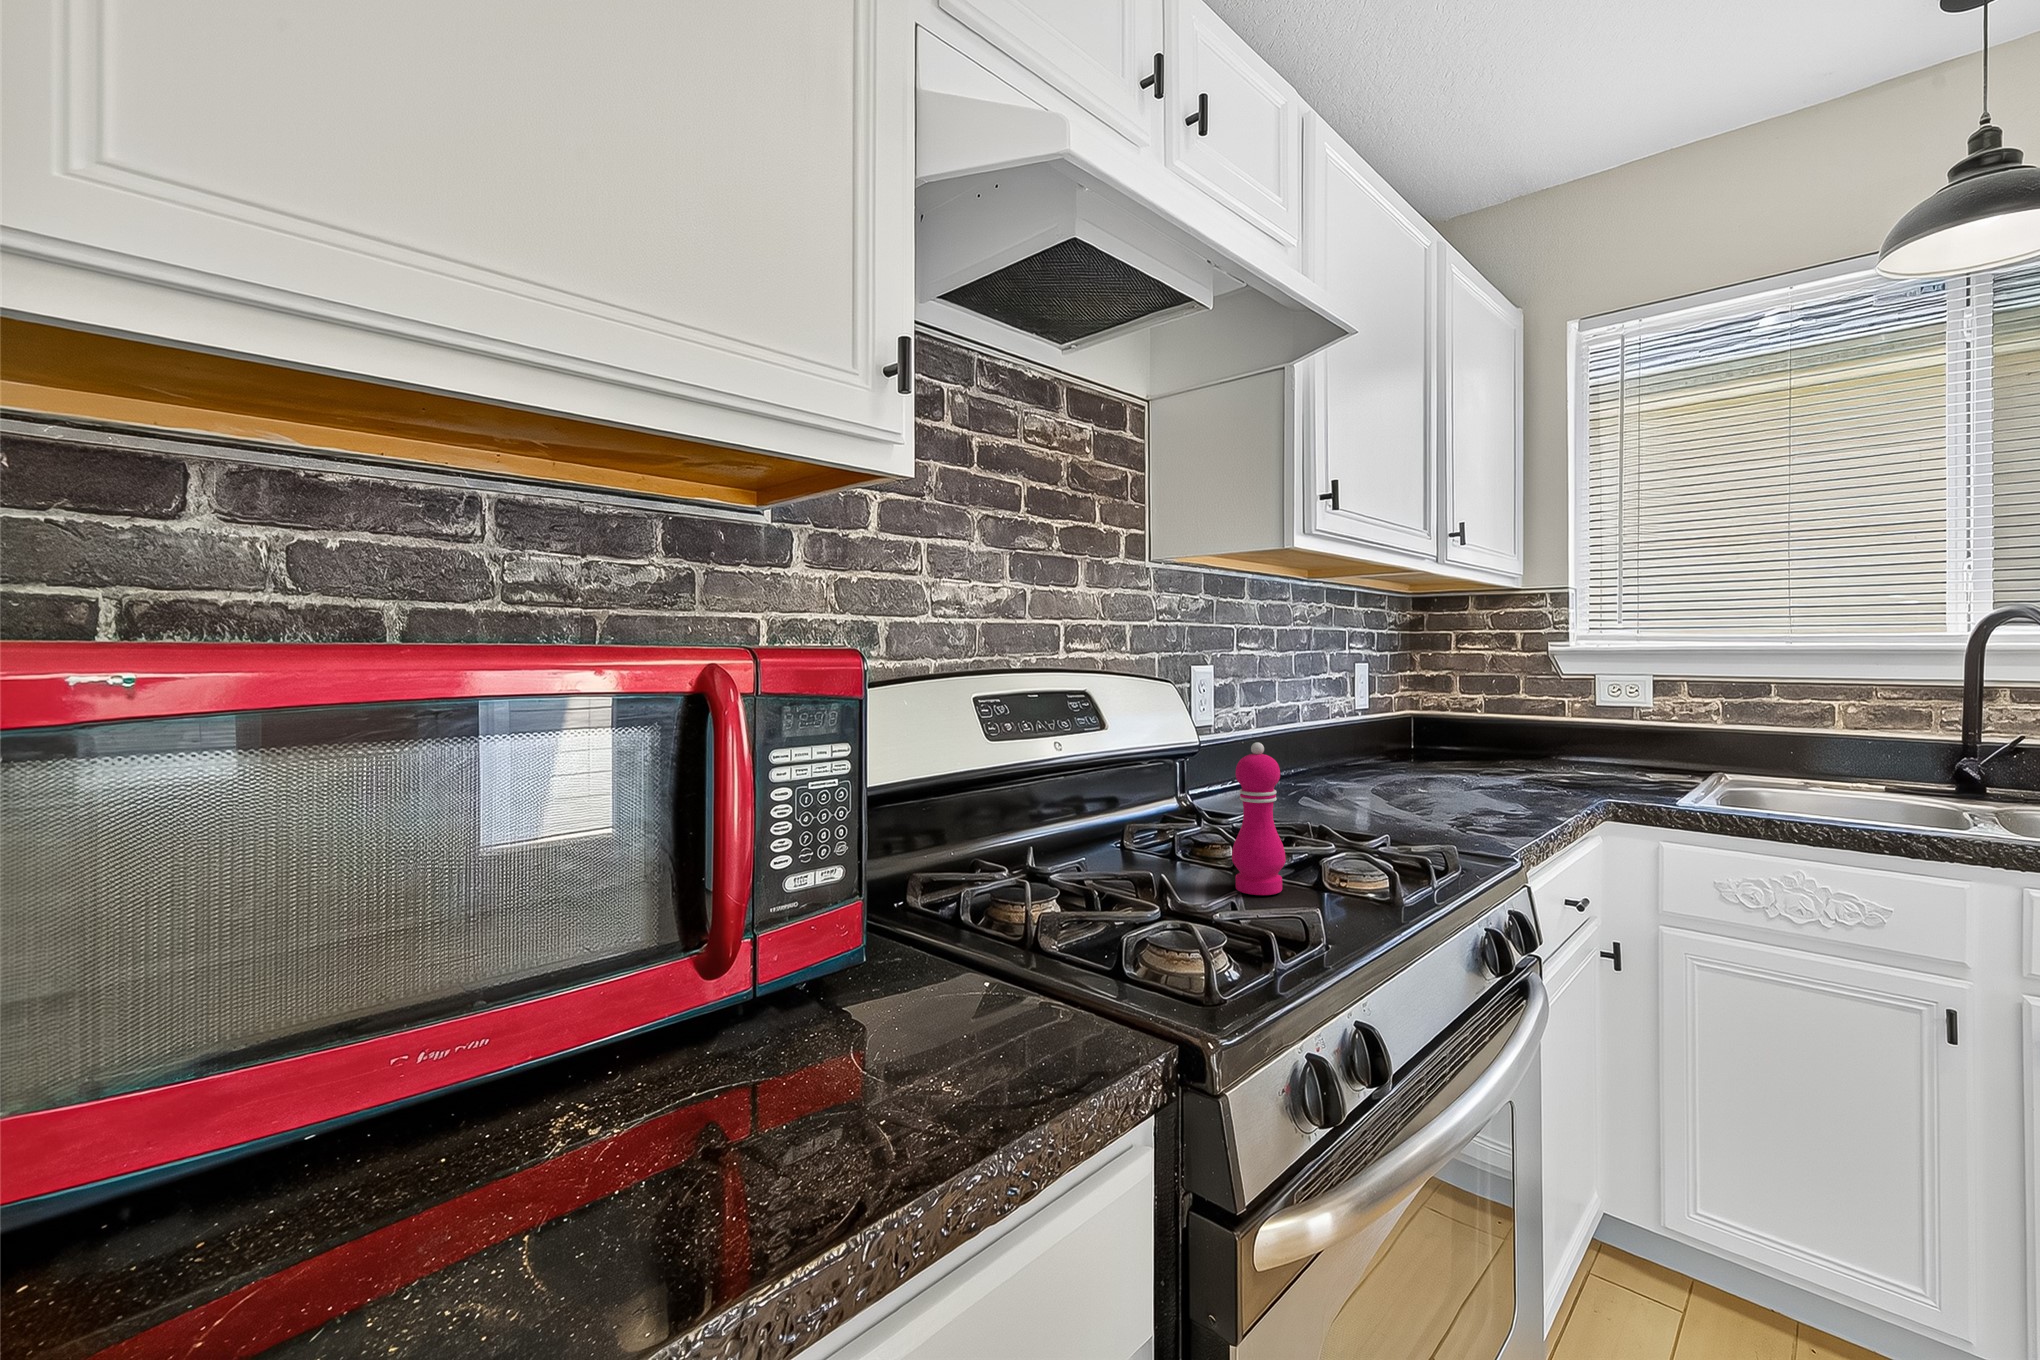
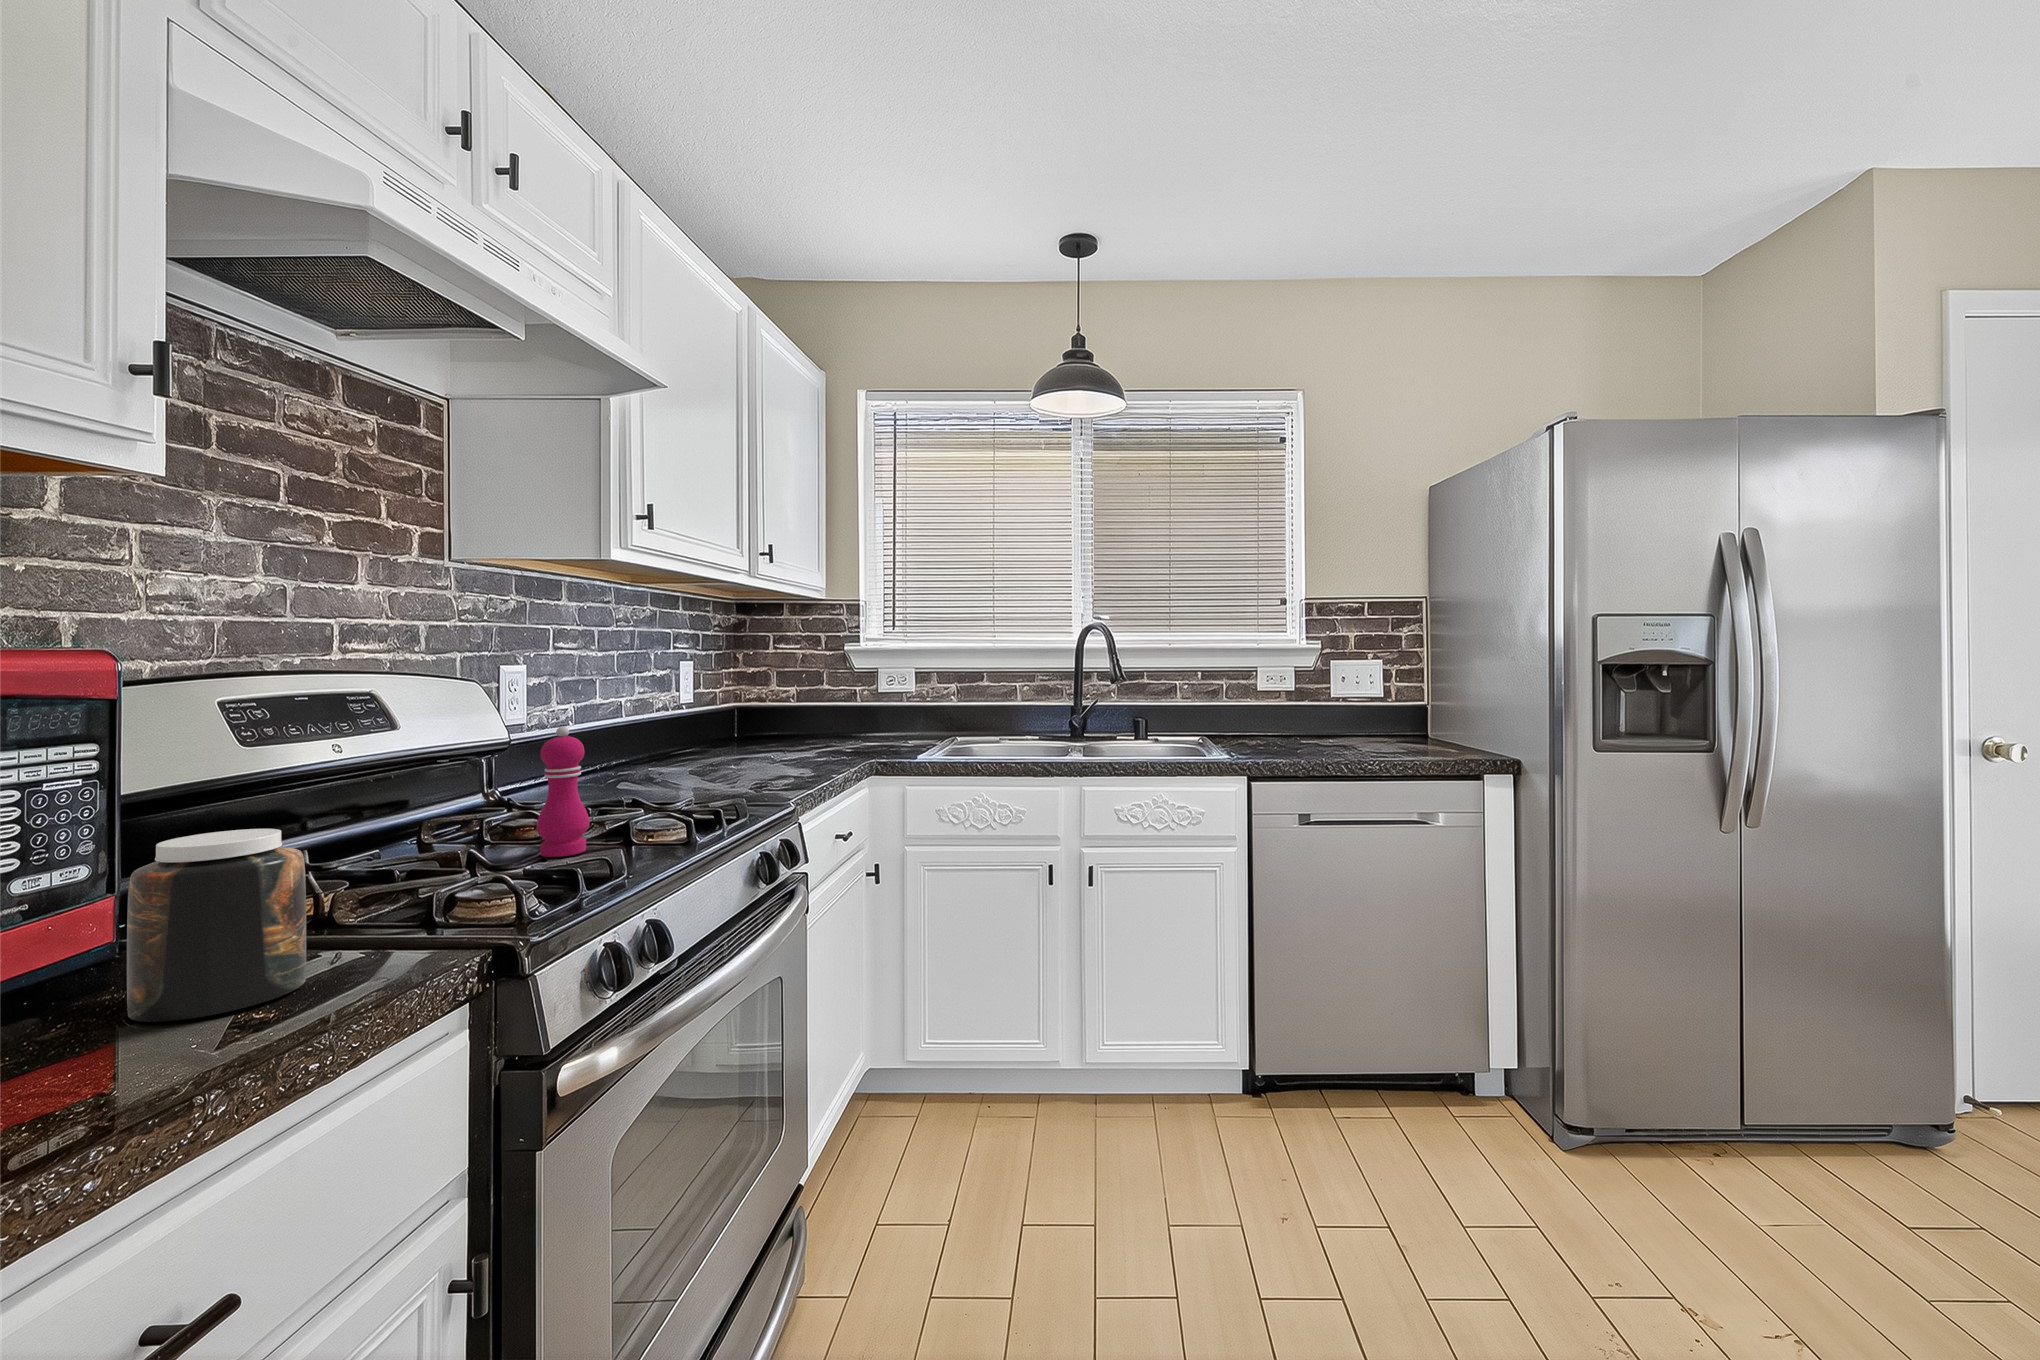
jar: none [881,849,1020,1060] -> present [127,829,306,1022]

